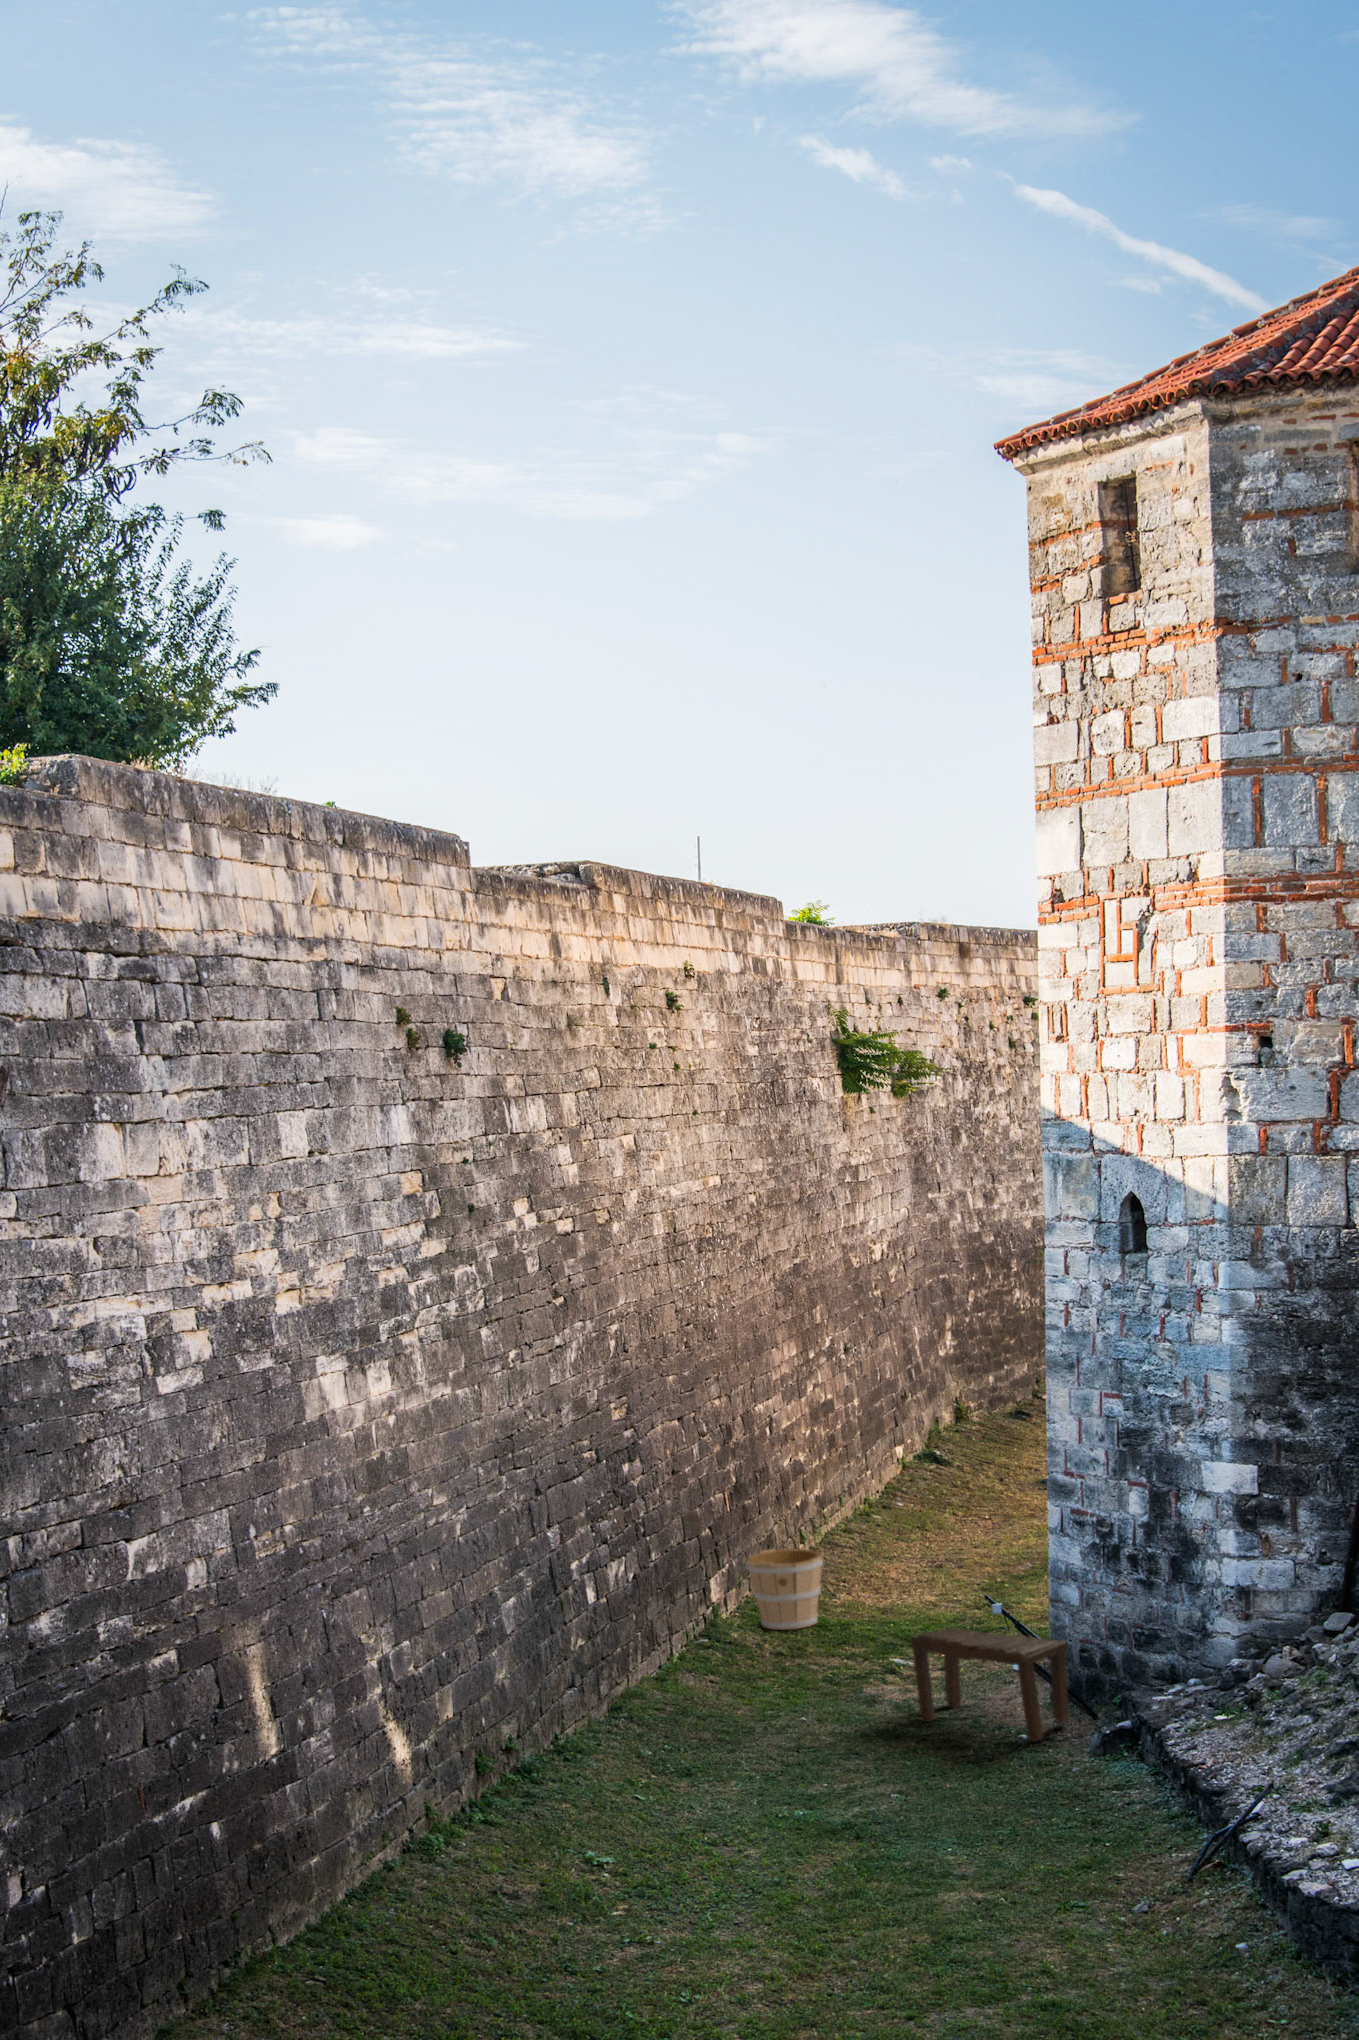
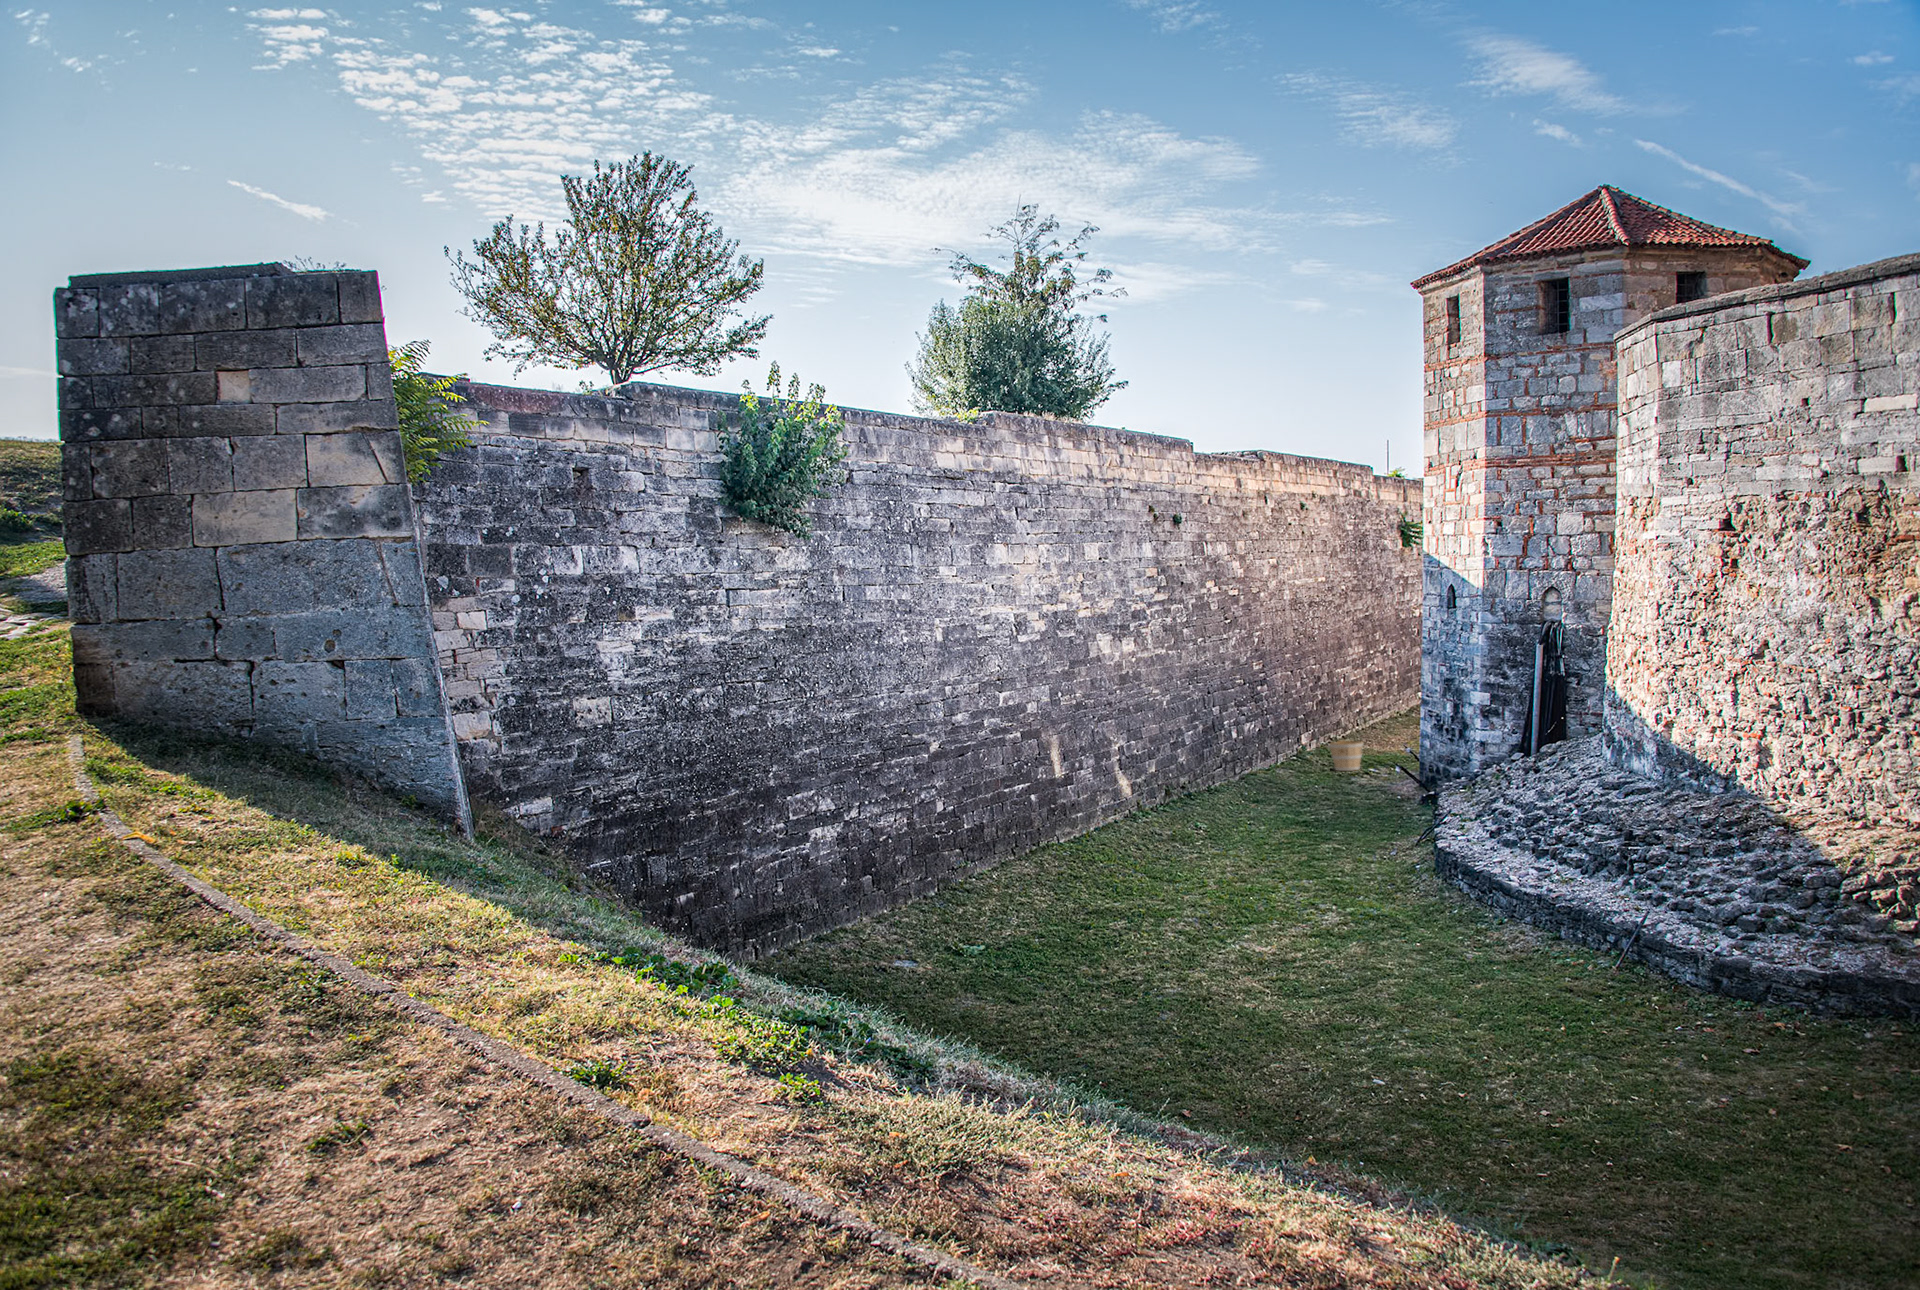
bench: present [911,1627,1069,1741] -> none [1364,758,1422,795]

